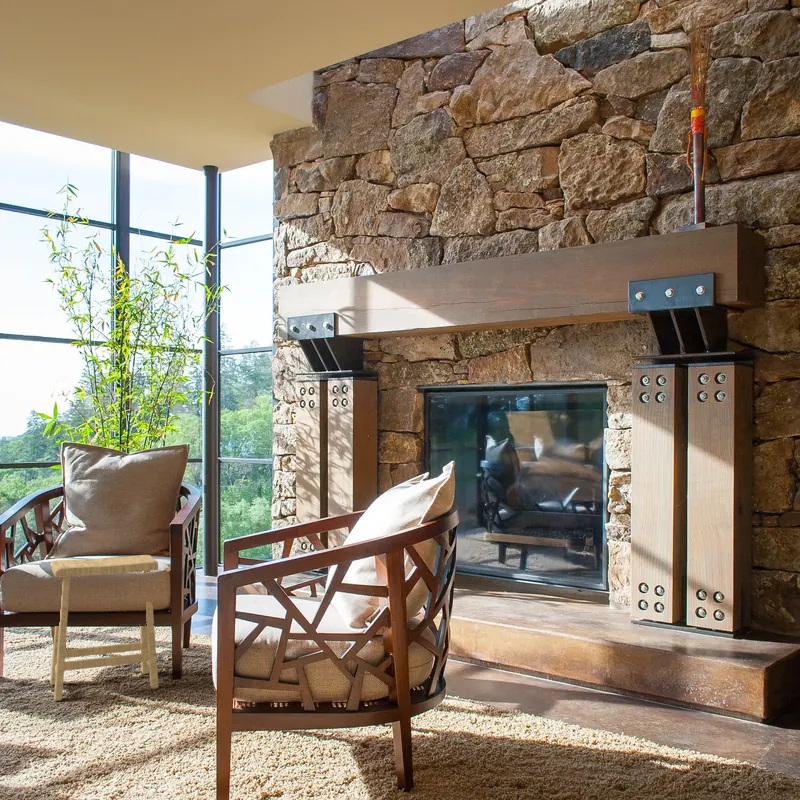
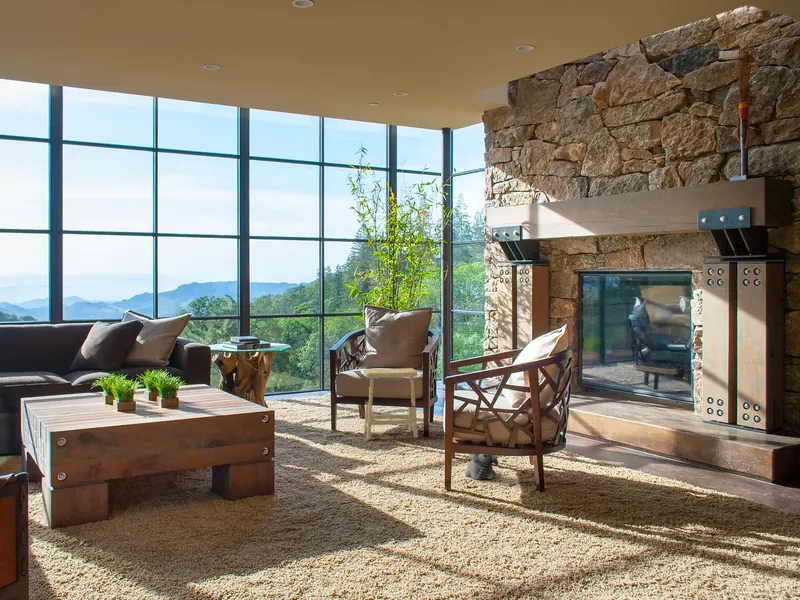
plush toy: none [256,704,321,779] -> present [465,454,498,479]

